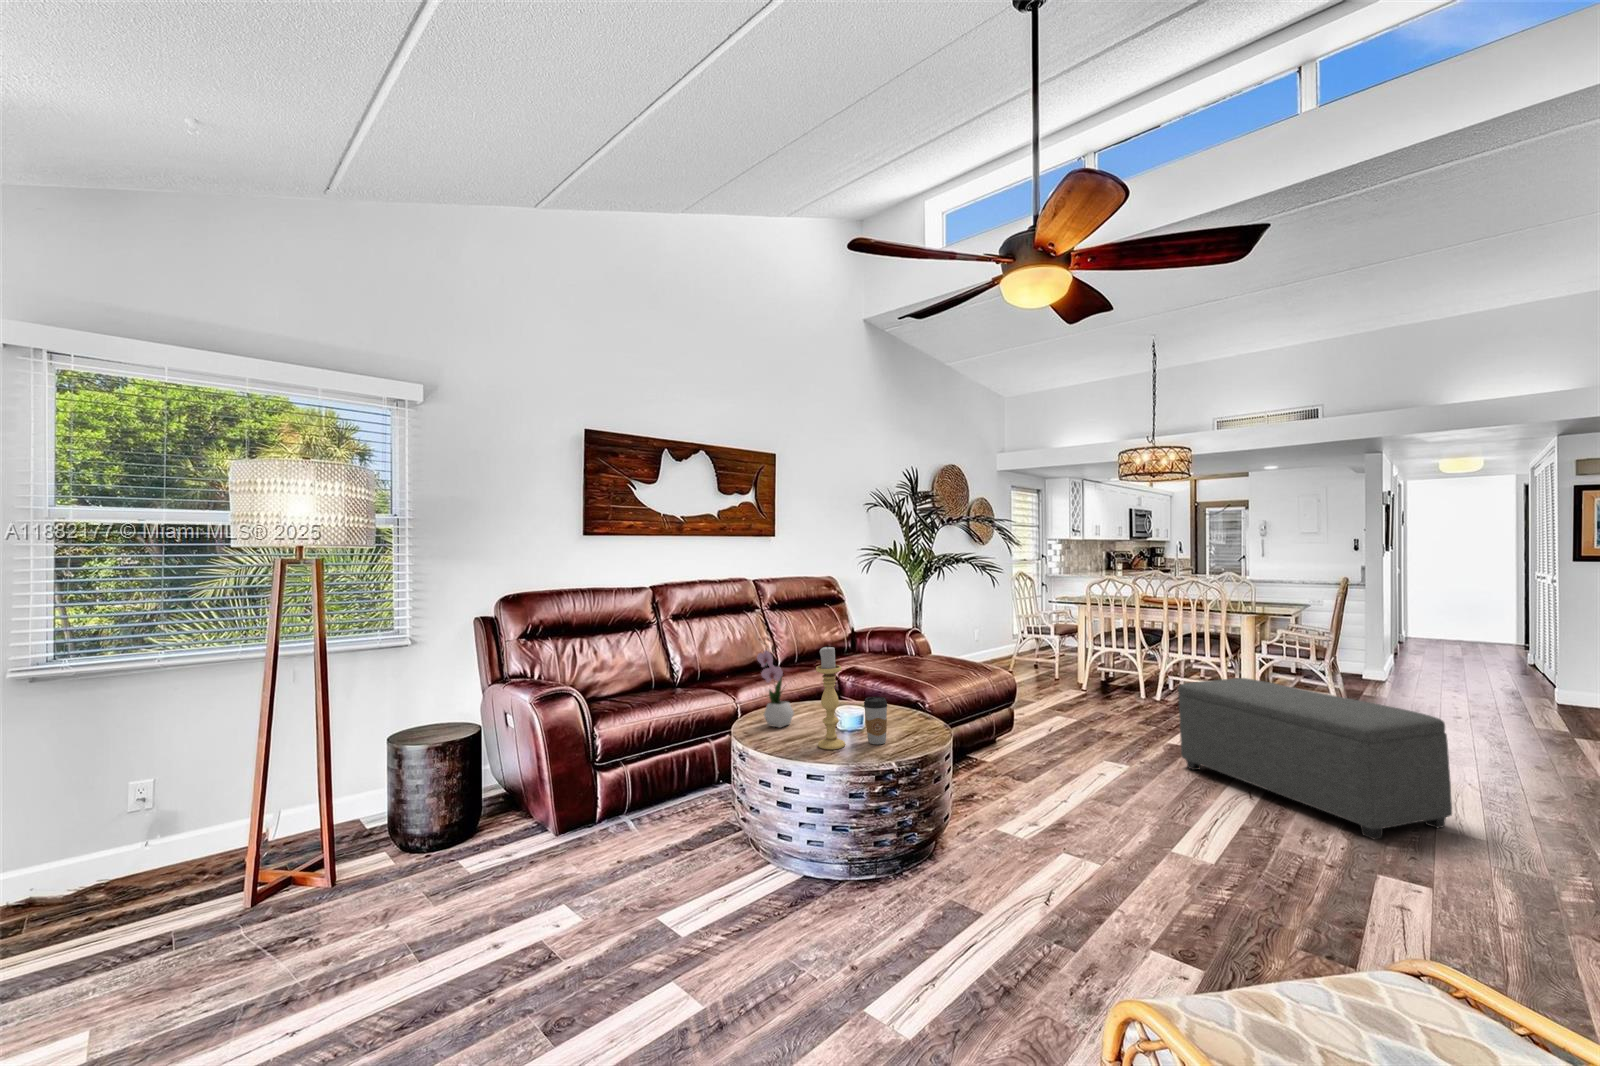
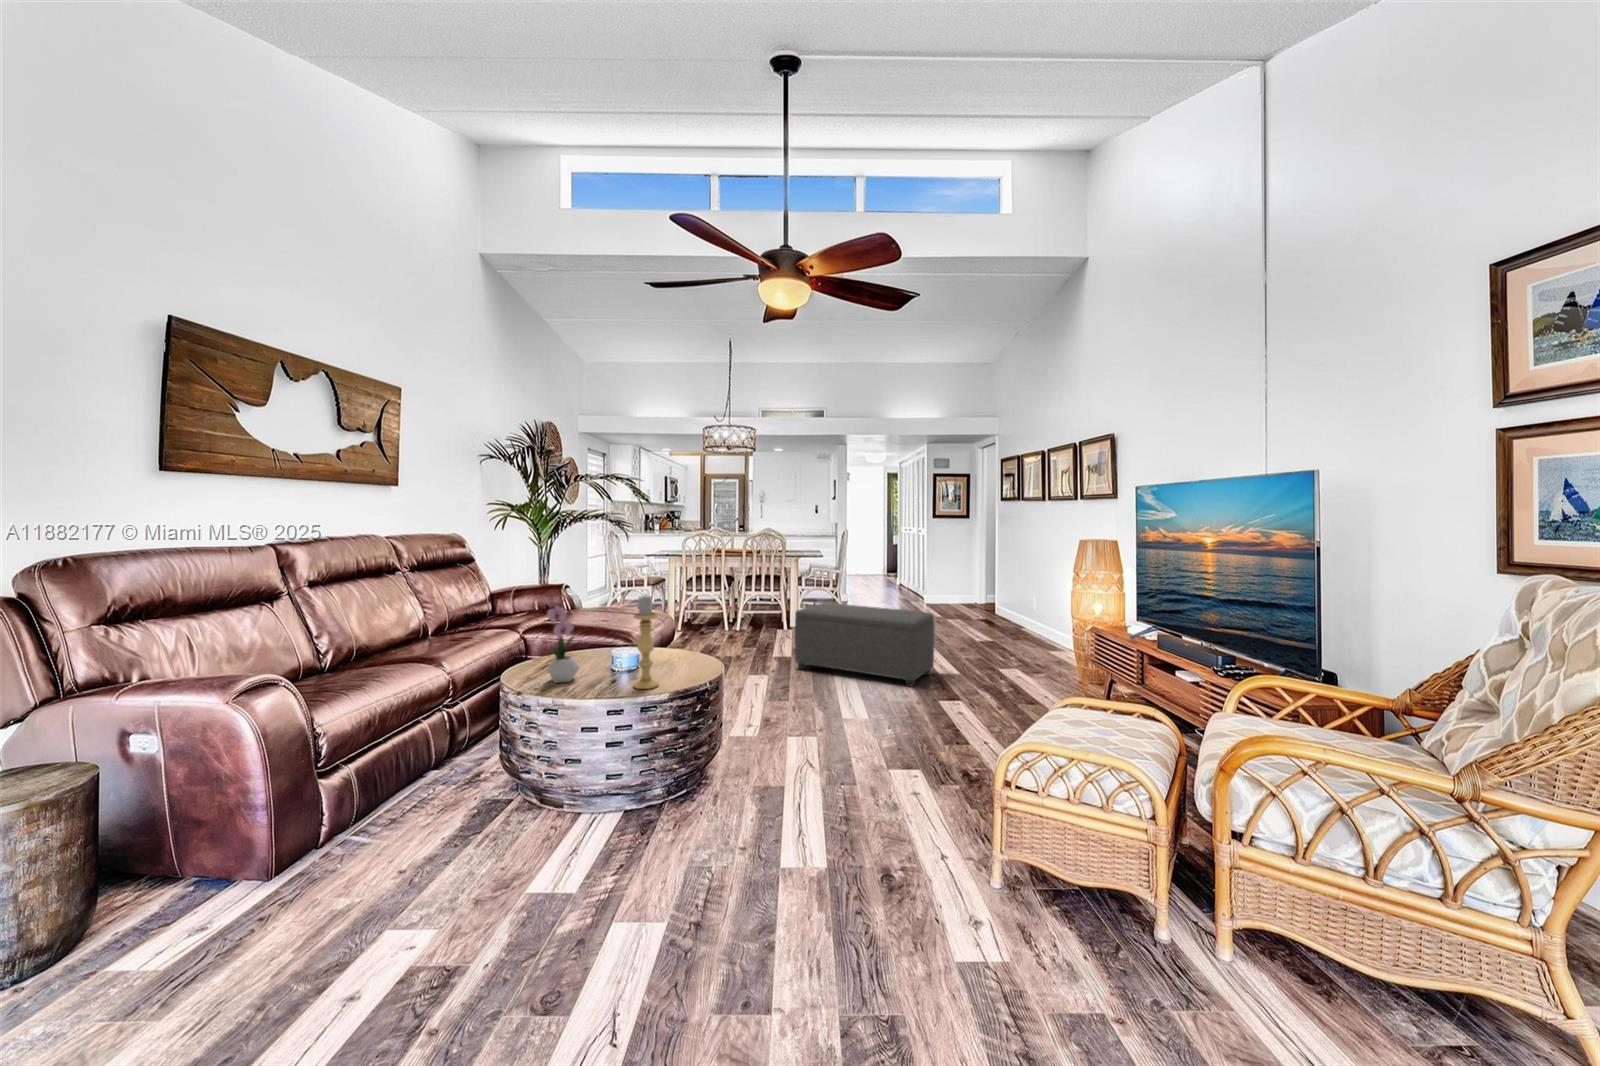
coffee cup: present [864,697,887,744] -> none [670,637,691,678]

